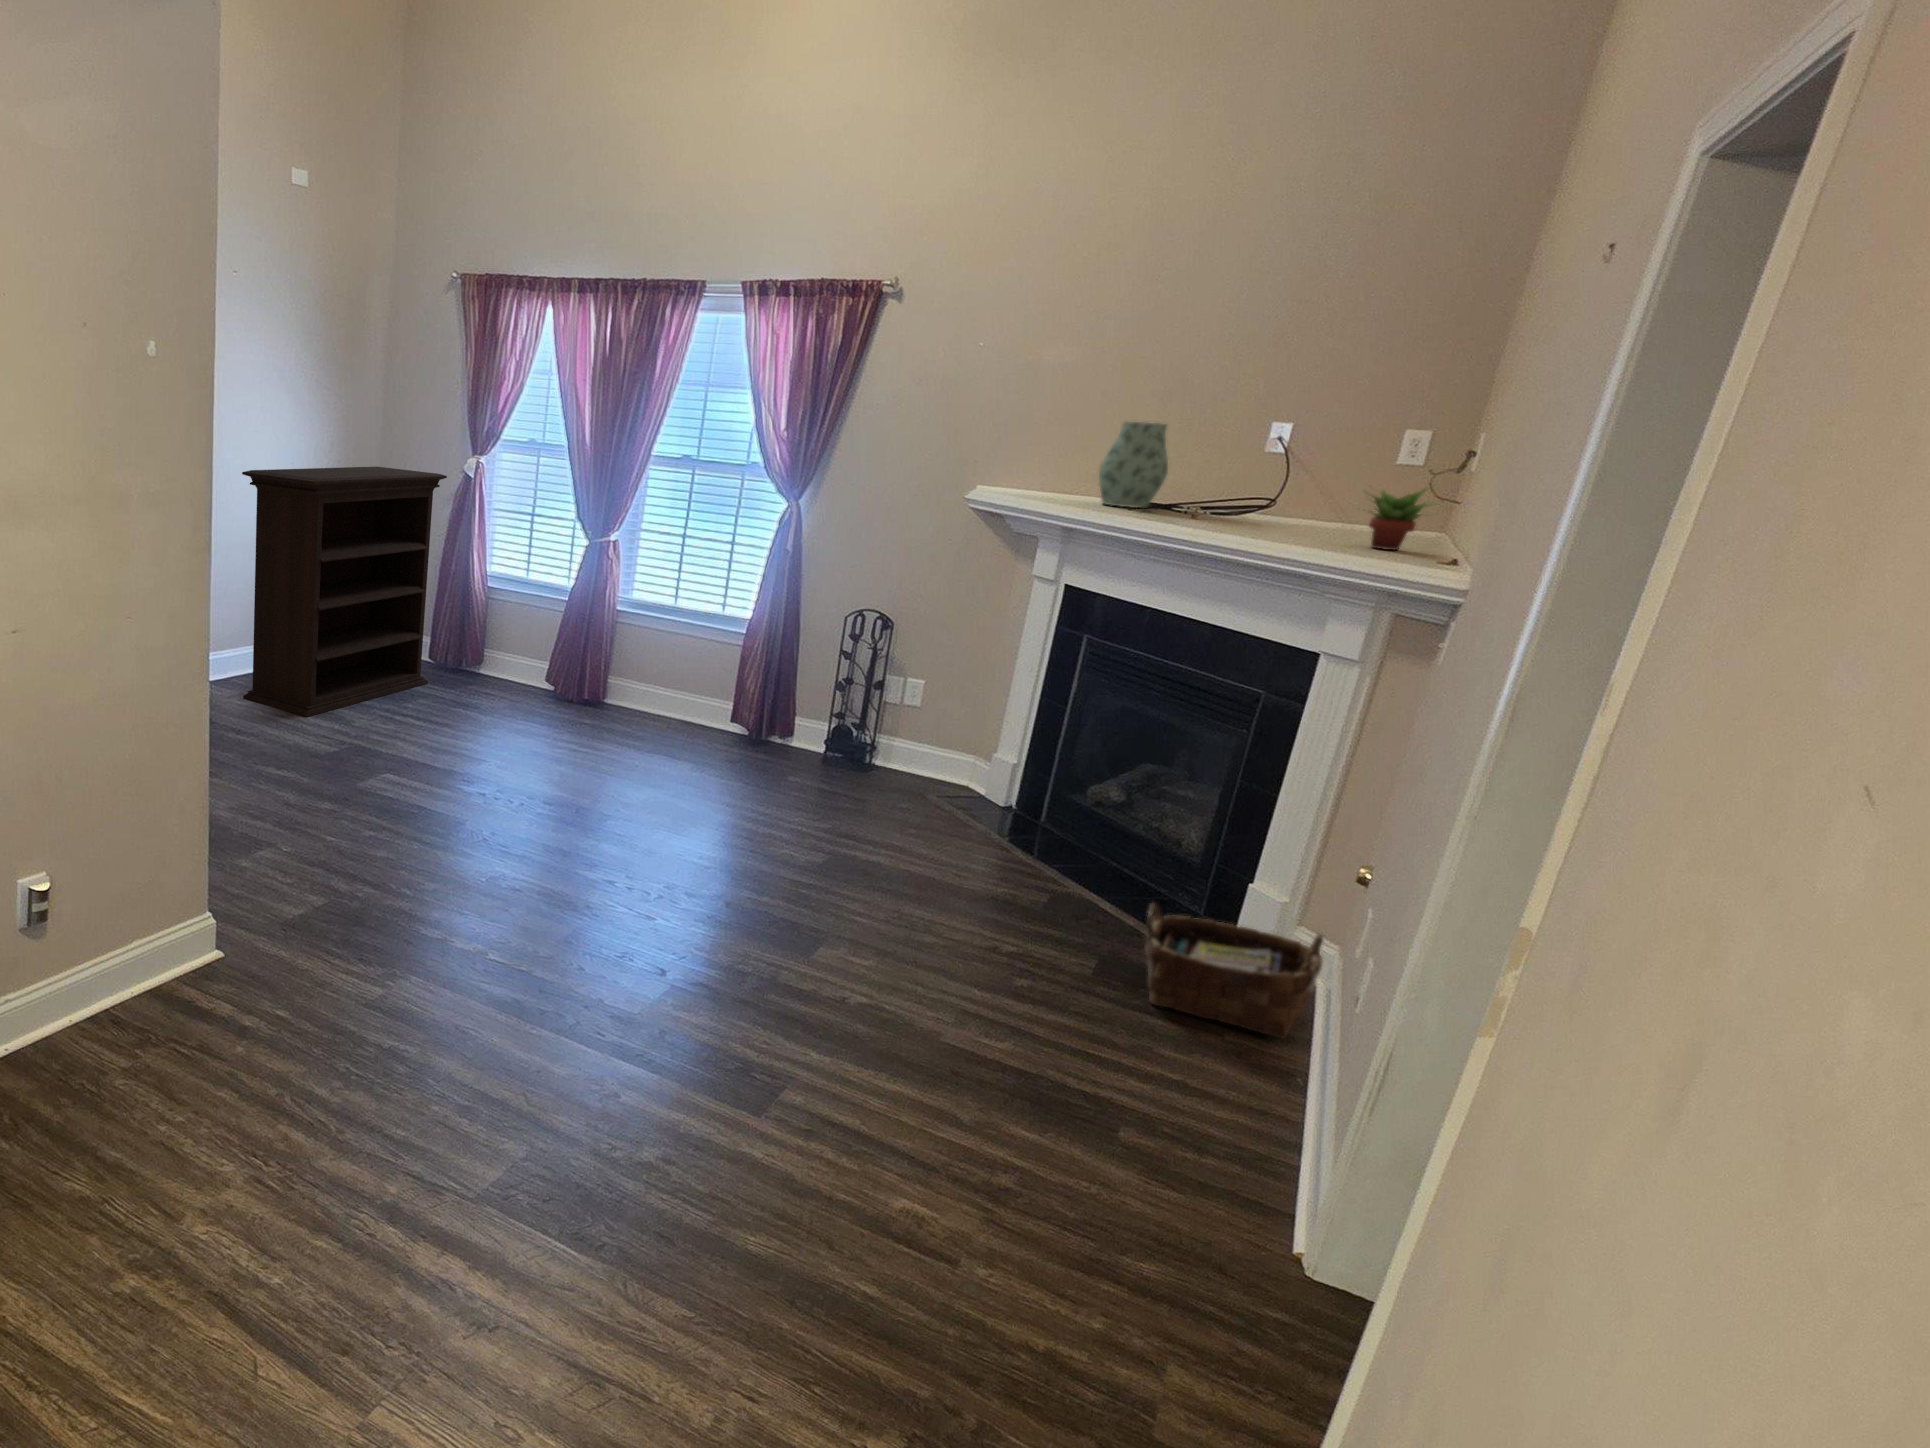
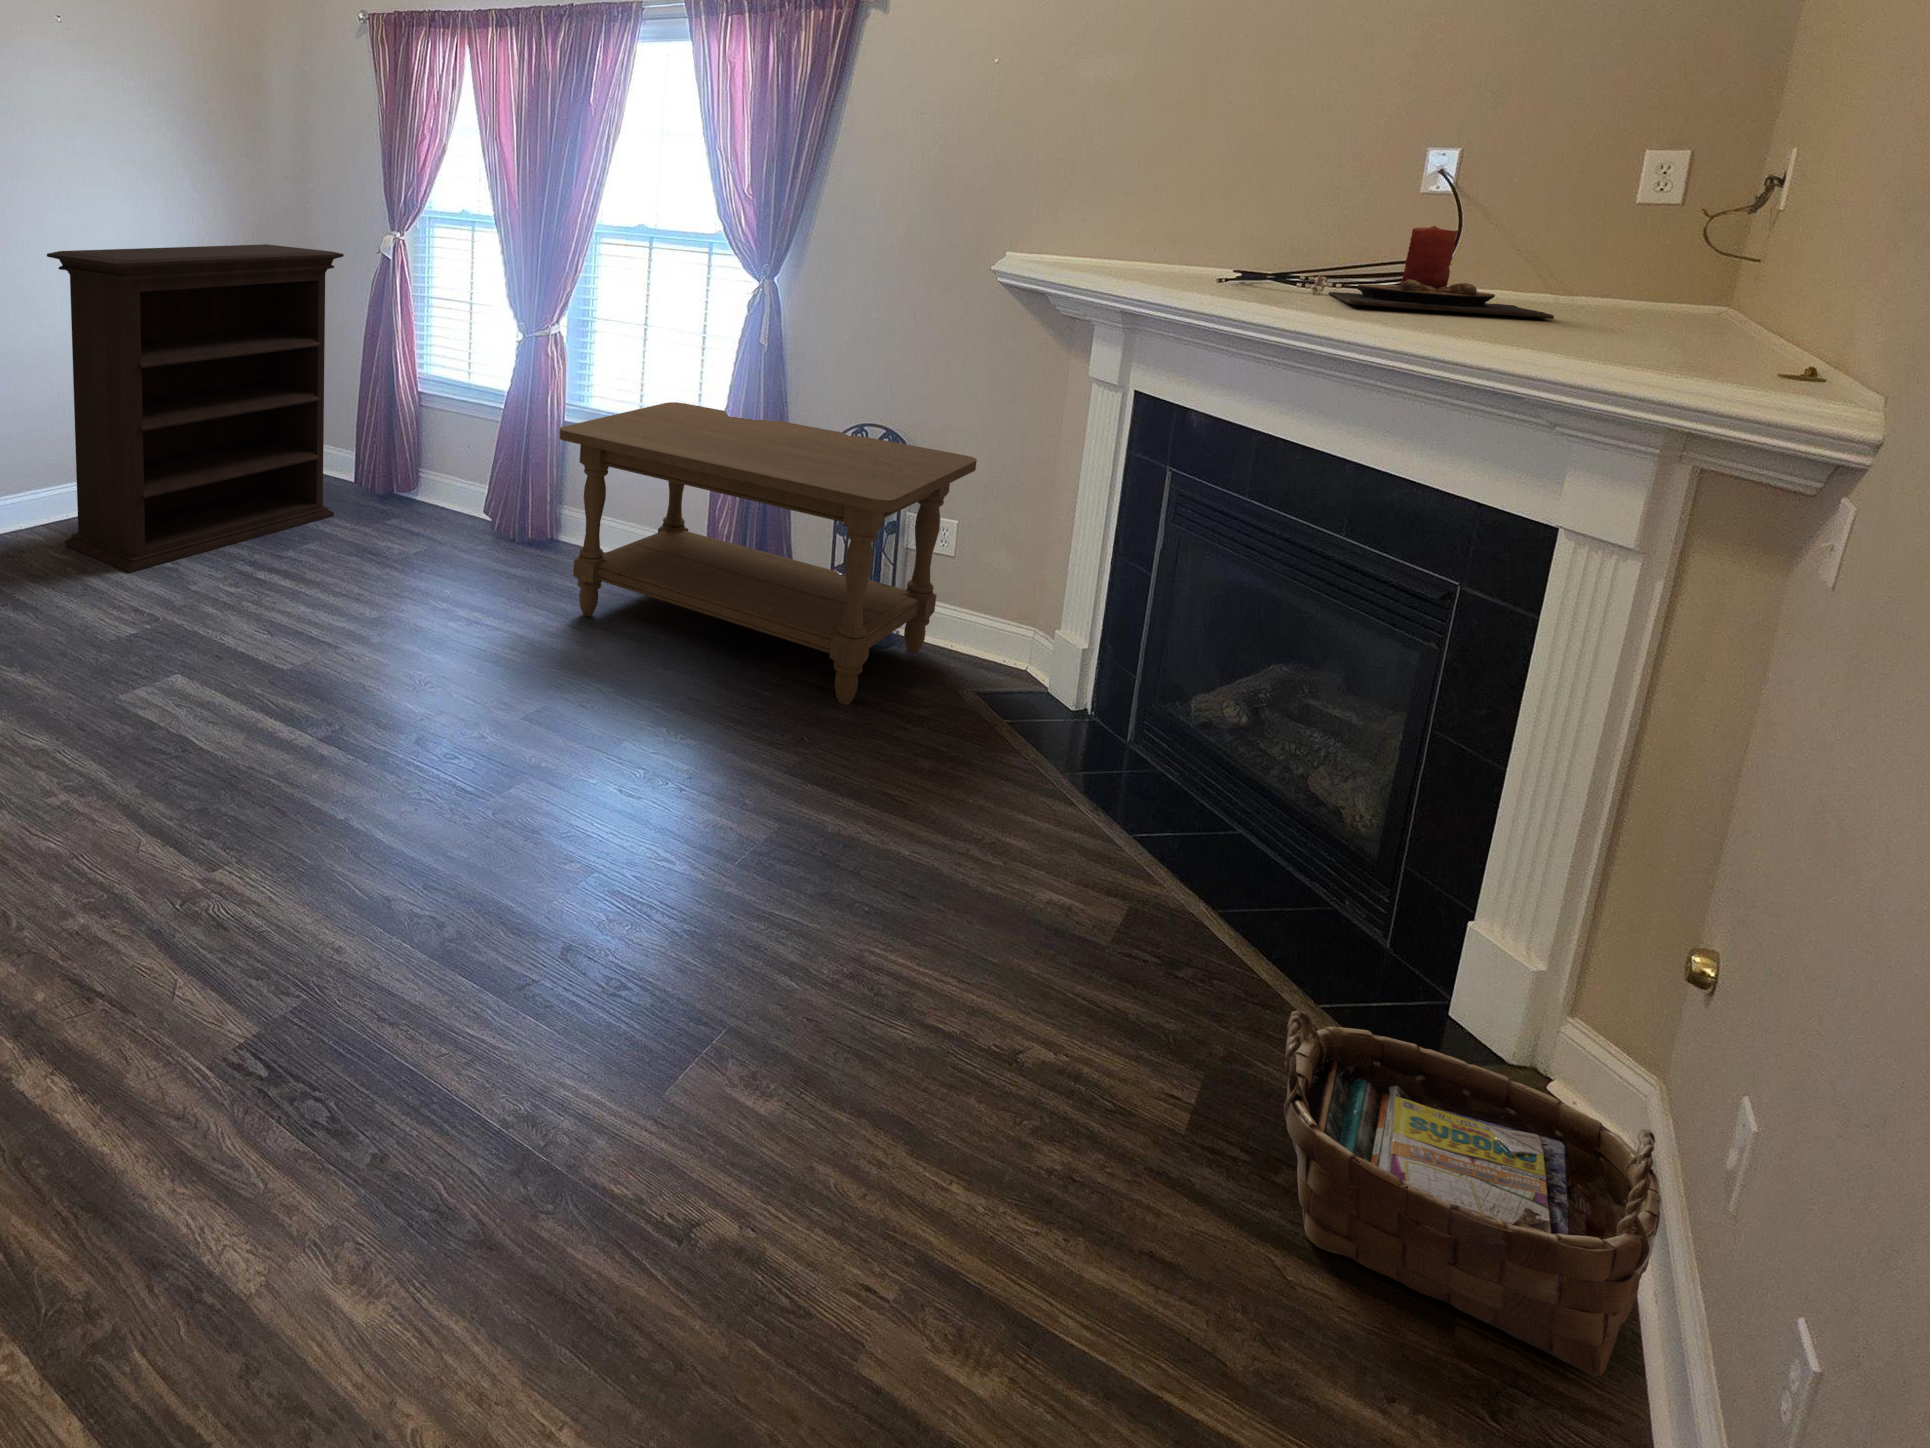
vase: present [1099,421,1168,508] -> none [1168,154,1270,279]
candle: none [1202,476,1336,536] -> present [1328,226,1554,319]
succulent plant: present [1367,488,1432,550] -> none [1591,232,1756,344]
coffee table: none [644,595,946,799] -> present [559,402,977,705]

